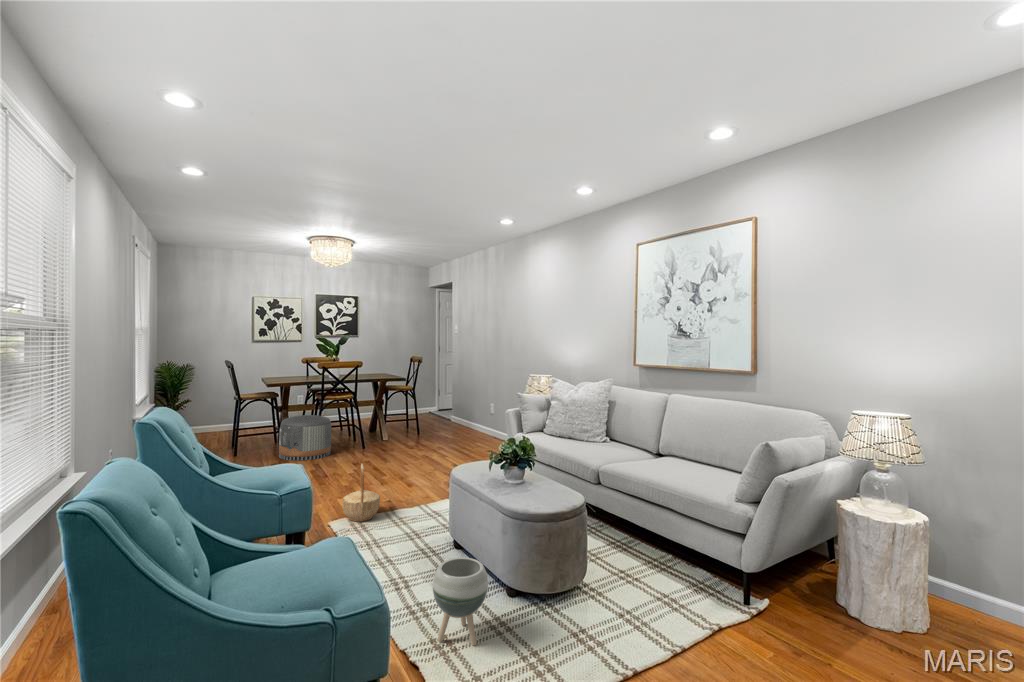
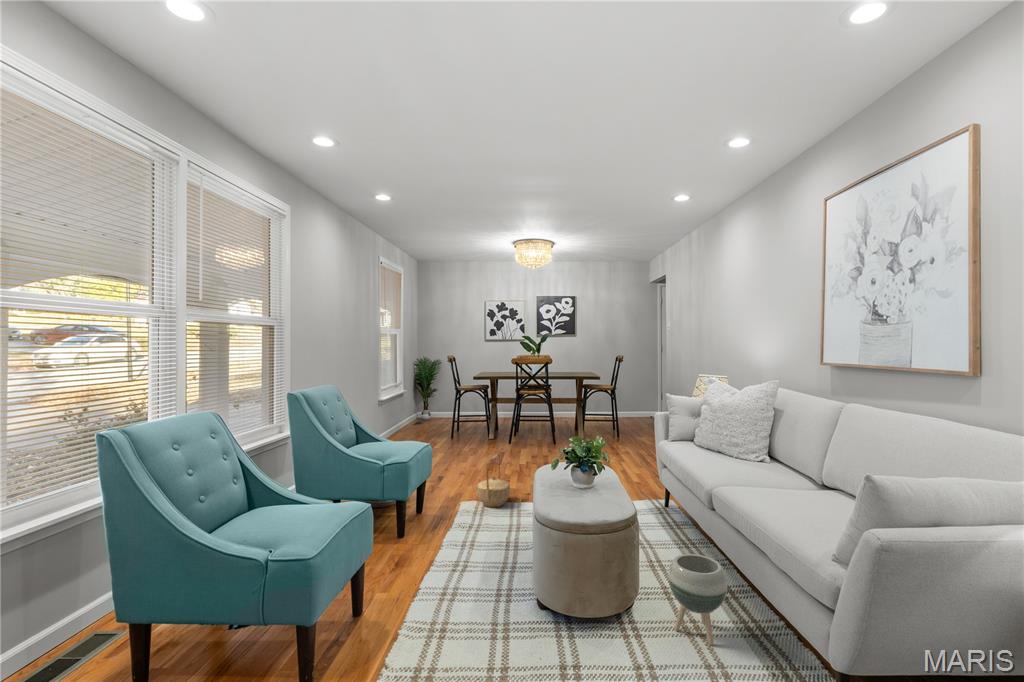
pouf: present [279,415,331,461] -> none [484,408,527,448]
planter: present [433,557,488,646] -> present [669,554,728,645]

